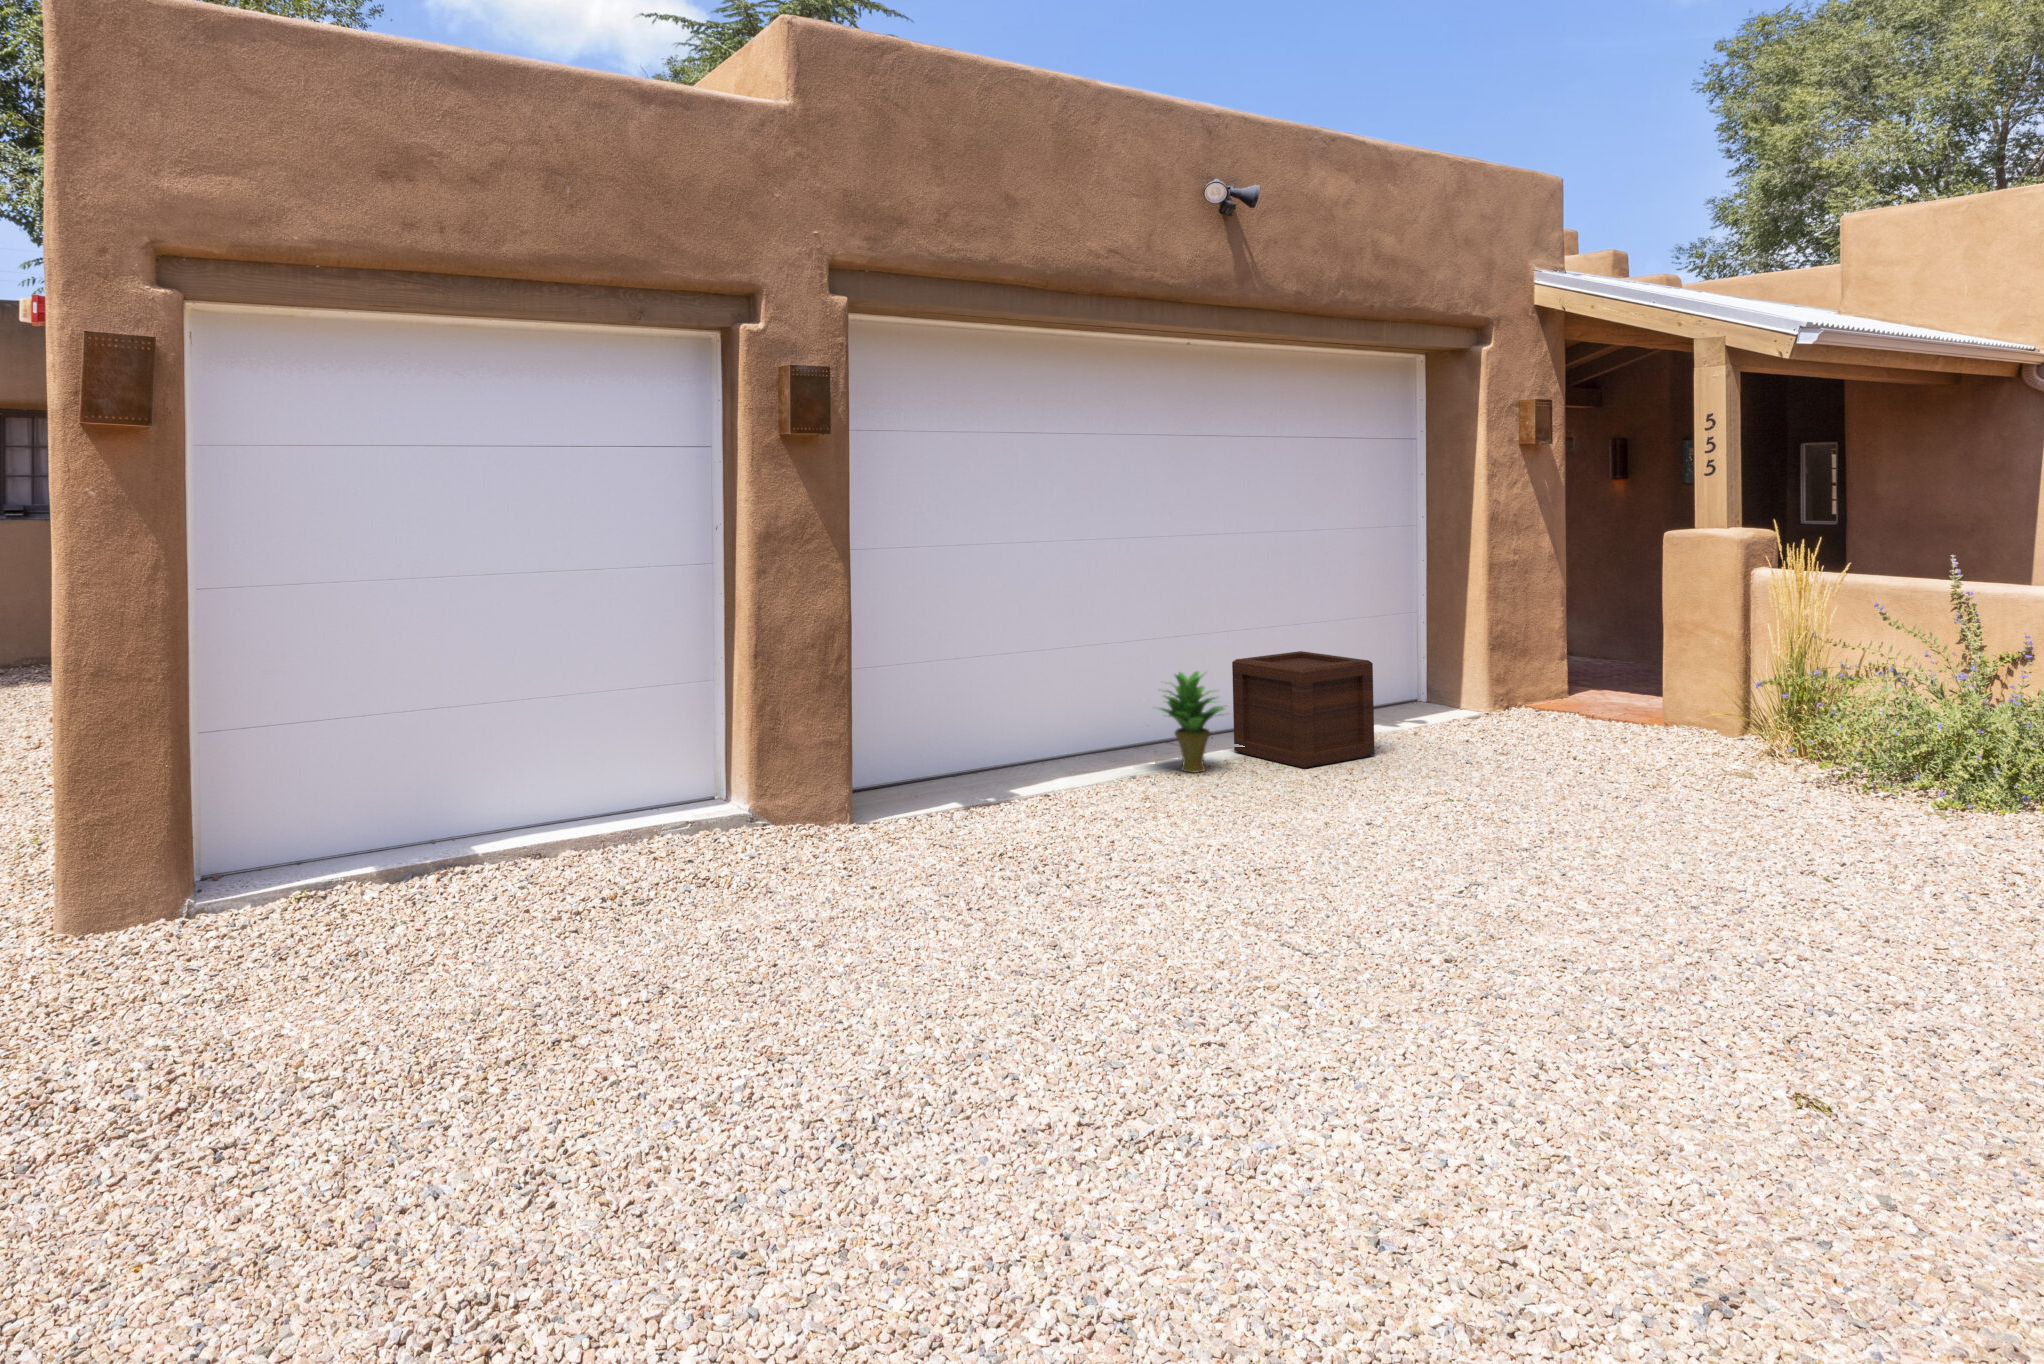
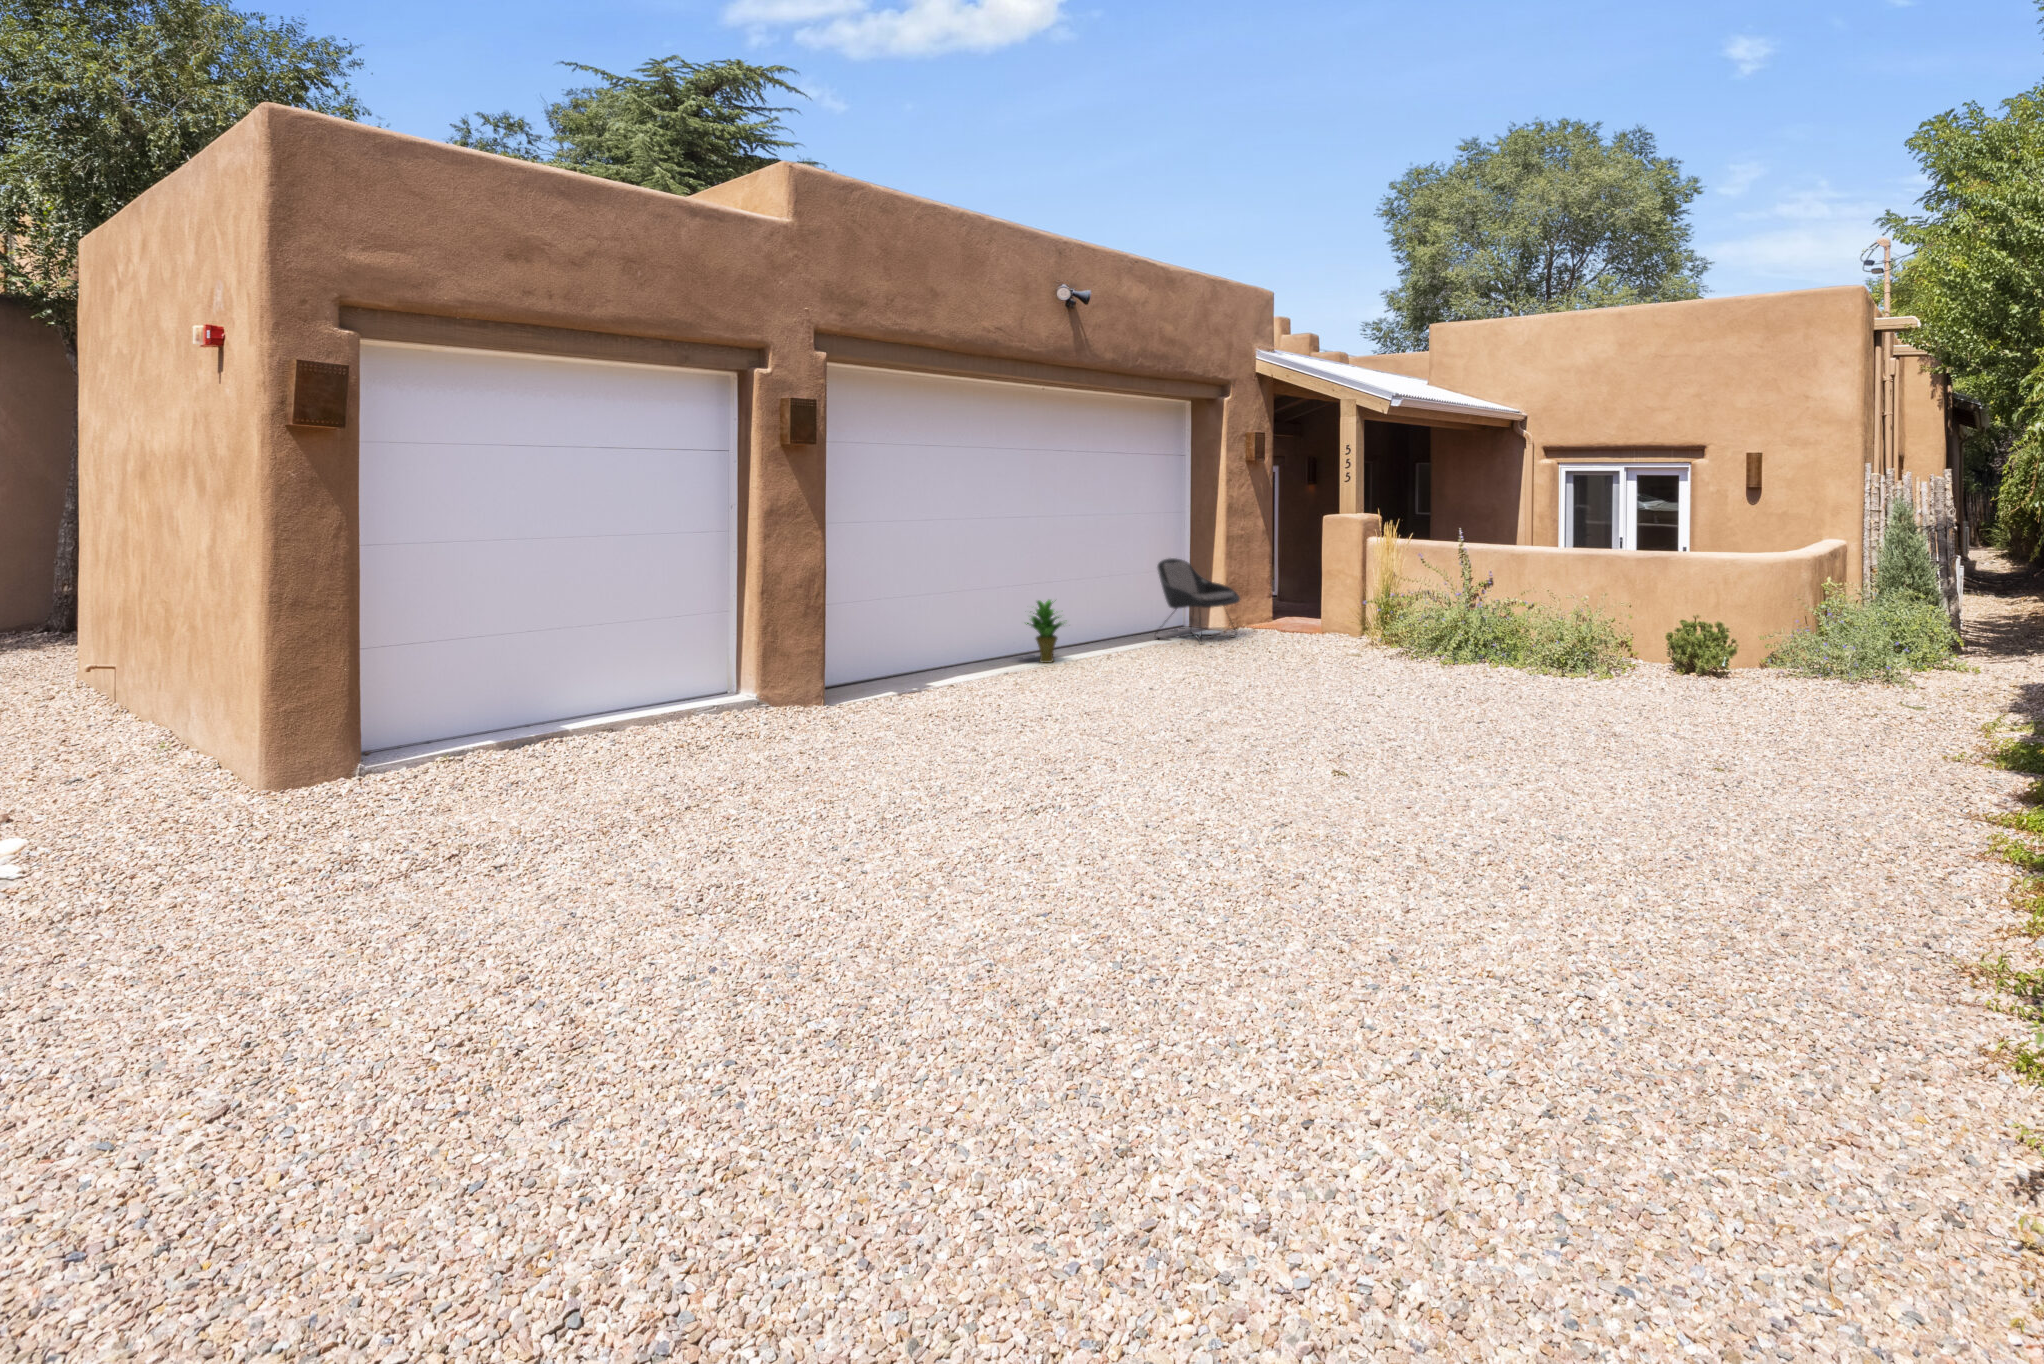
lounge chair: none [1372,602,1519,744] -> present [1157,558,1240,643]
wooden crate: present [1232,651,1375,768] -> none [1071,588,1156,659]

